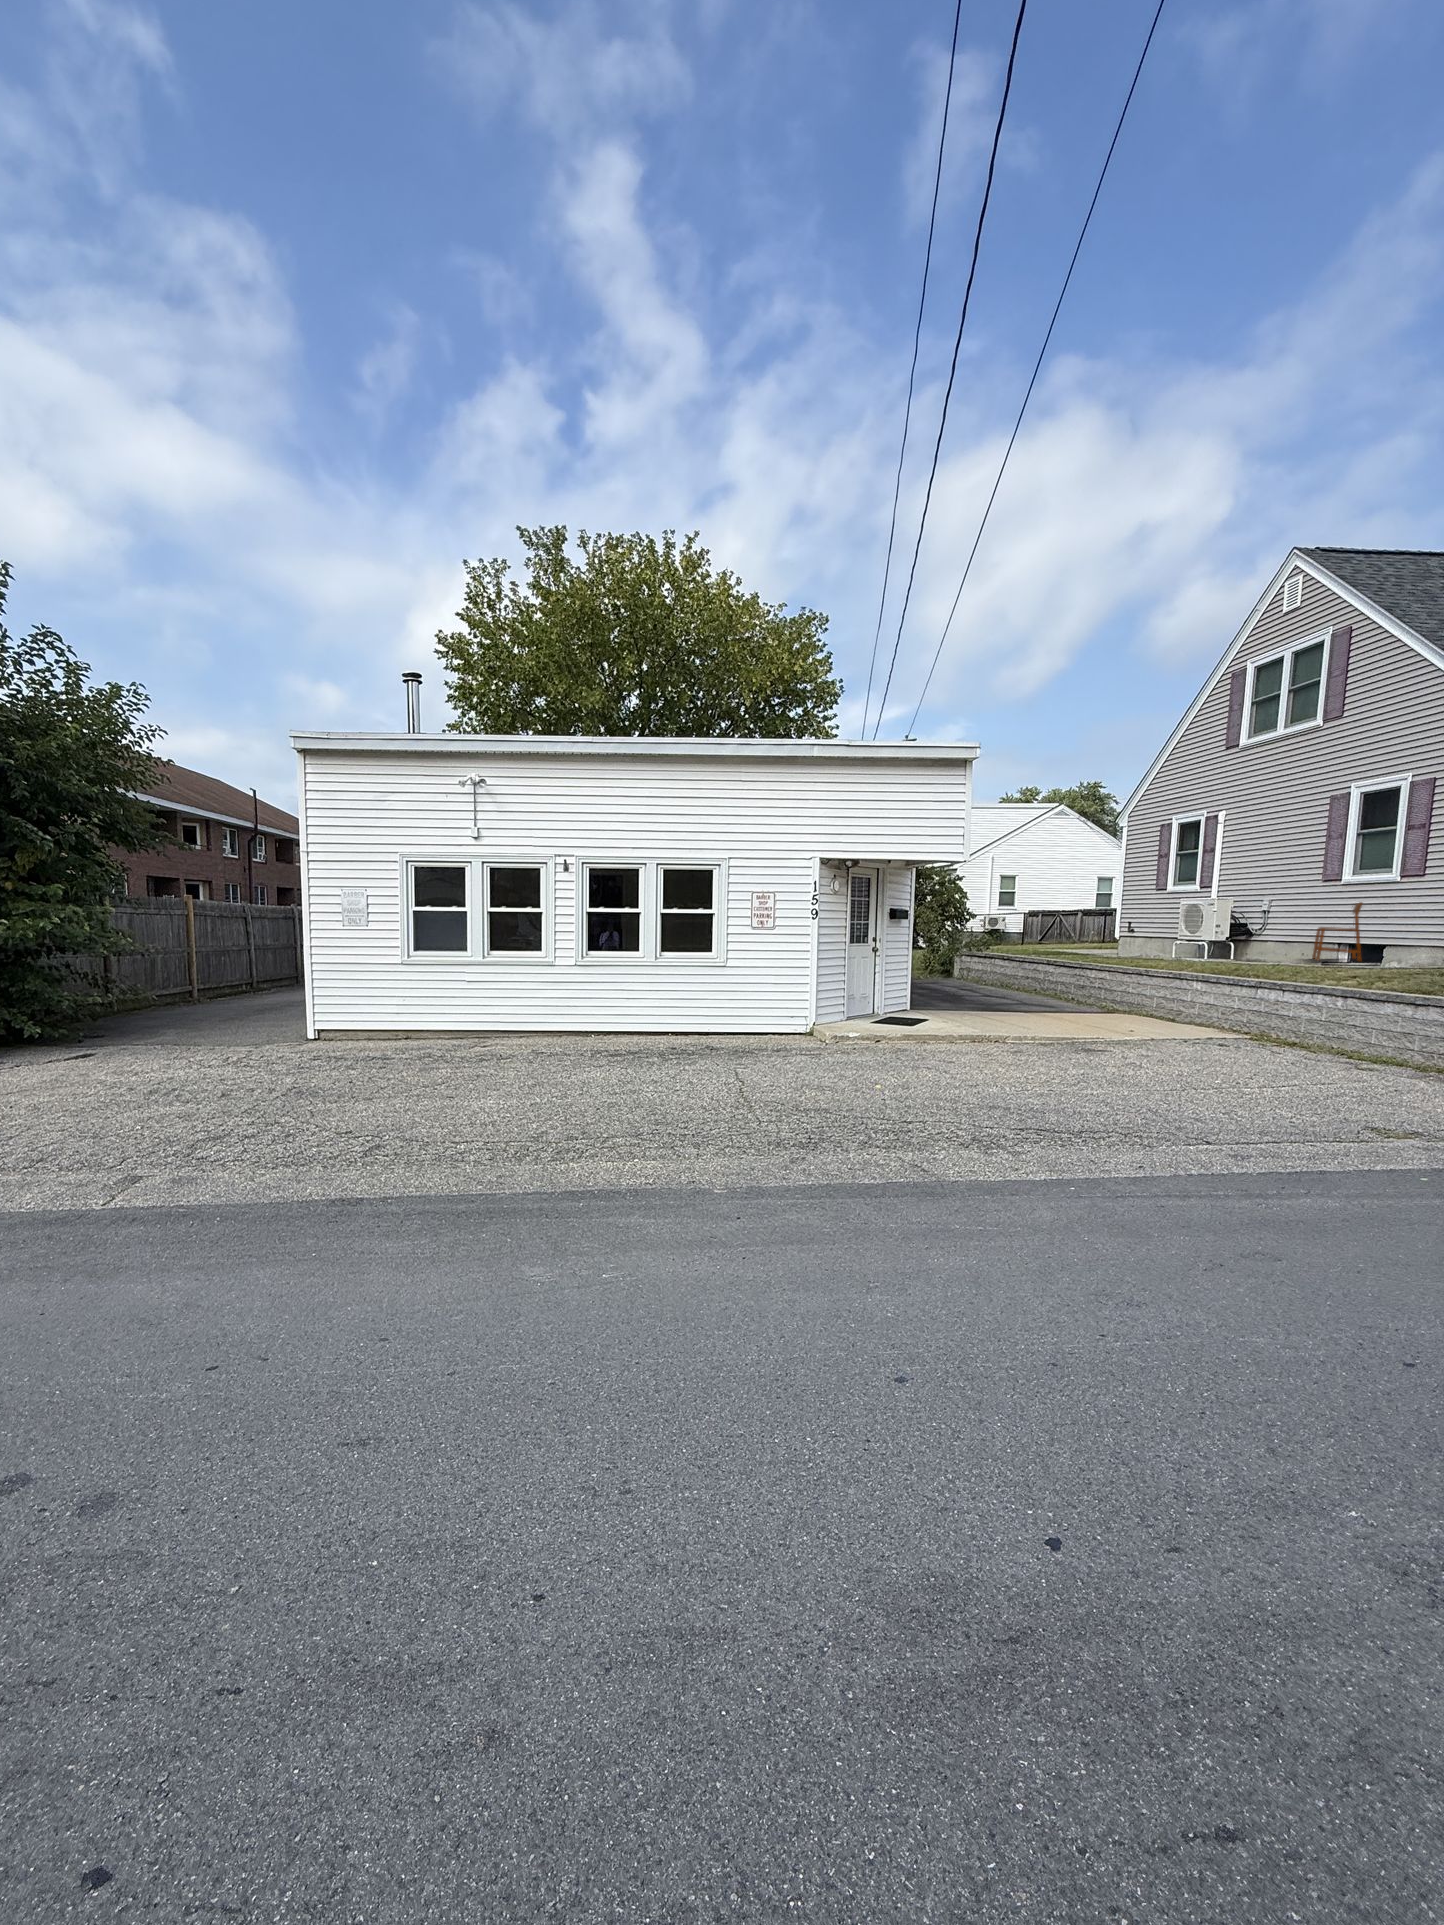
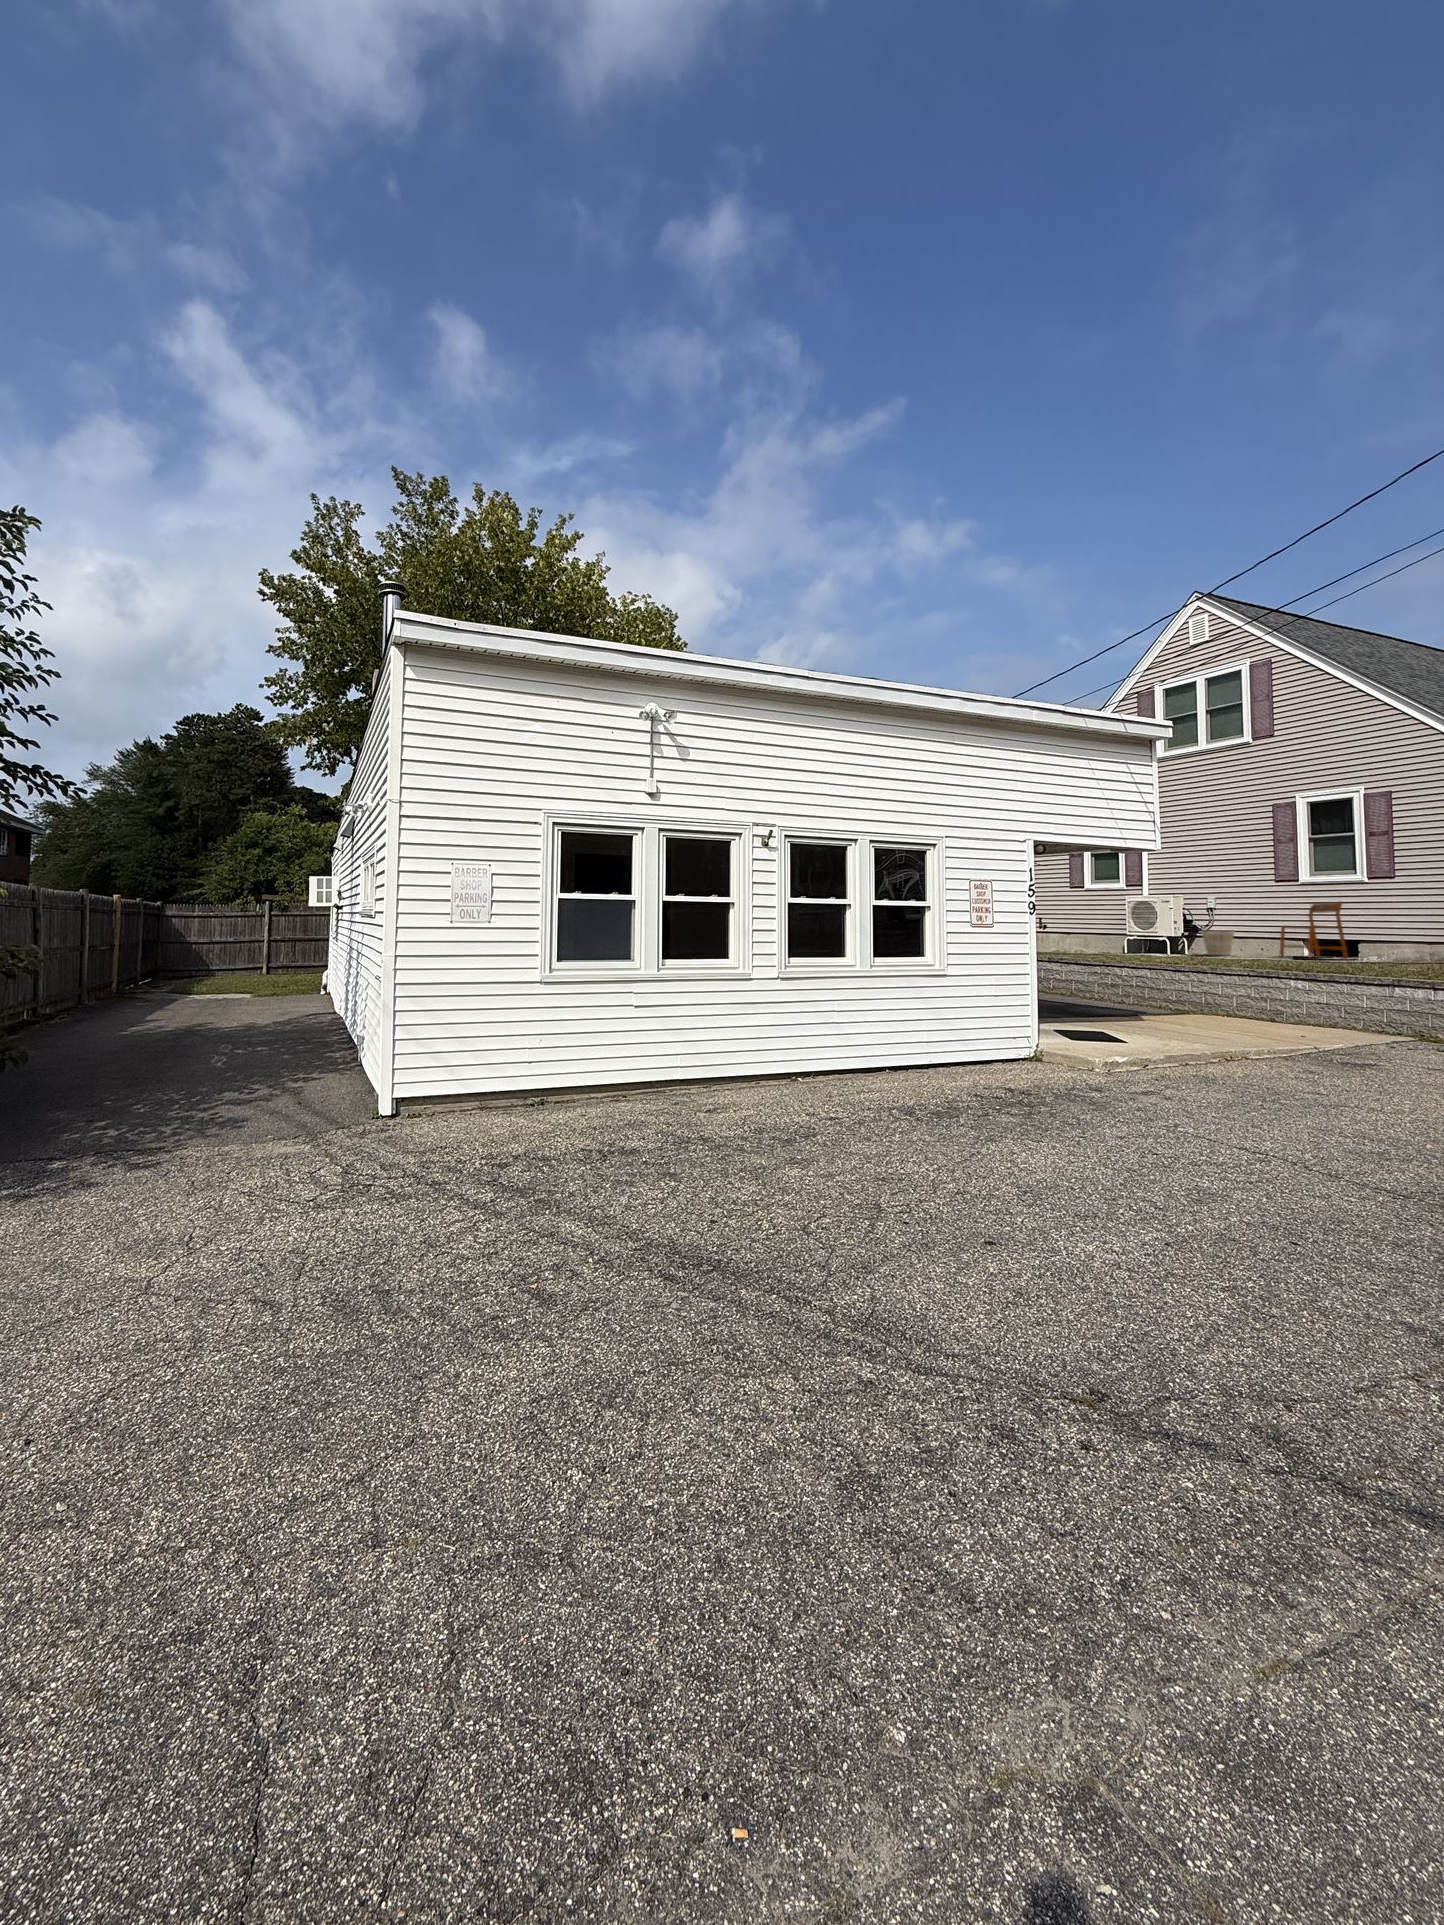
wooden bucket: none [1245,931,1281,957] -> present [1201,930,1234,955]

